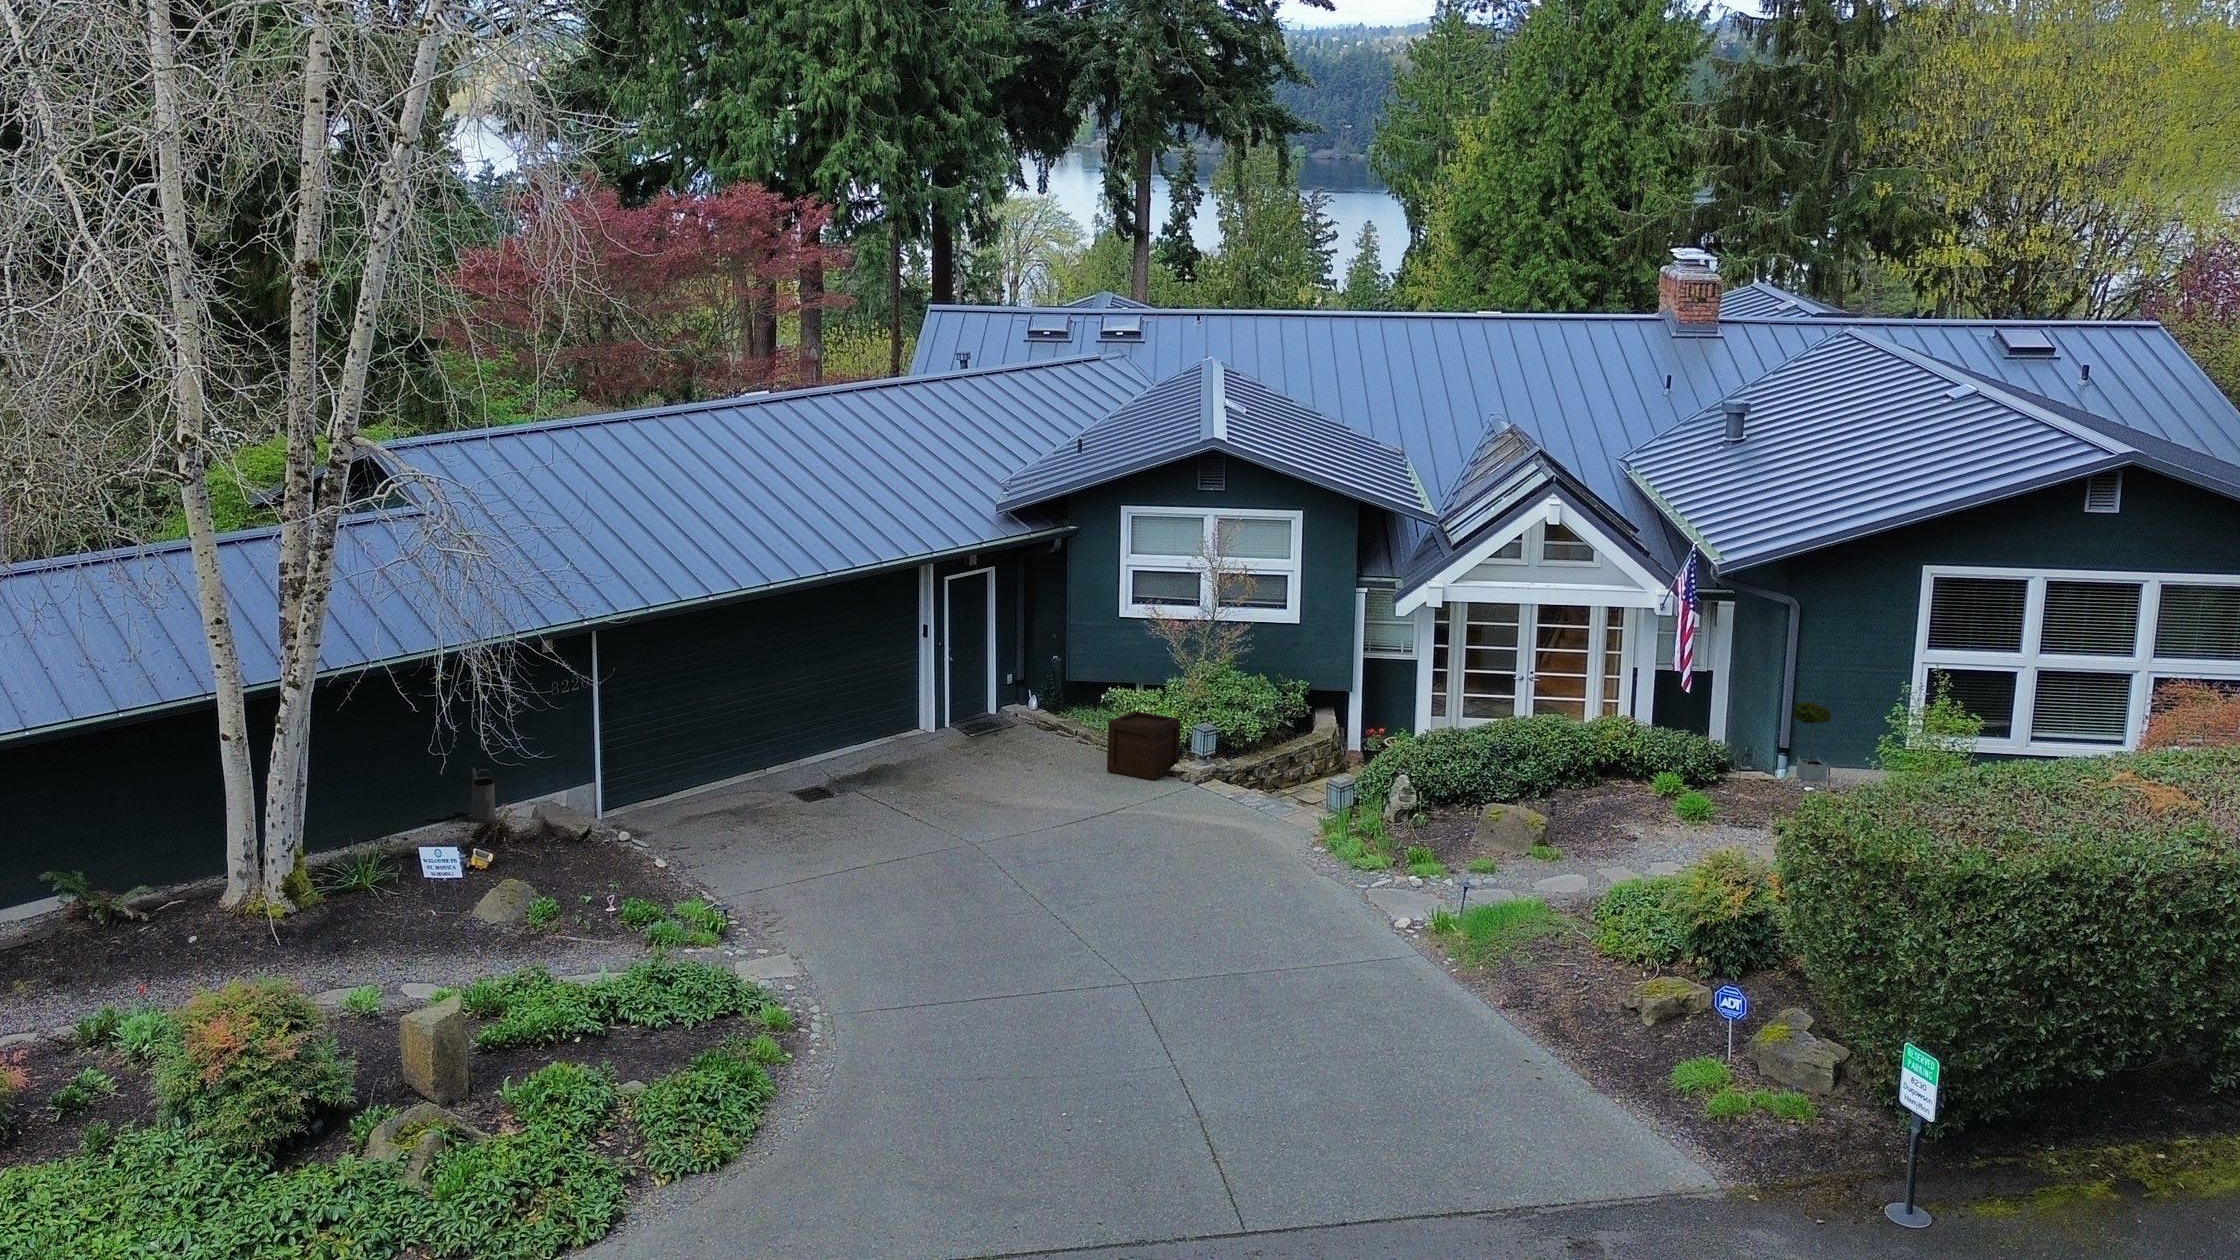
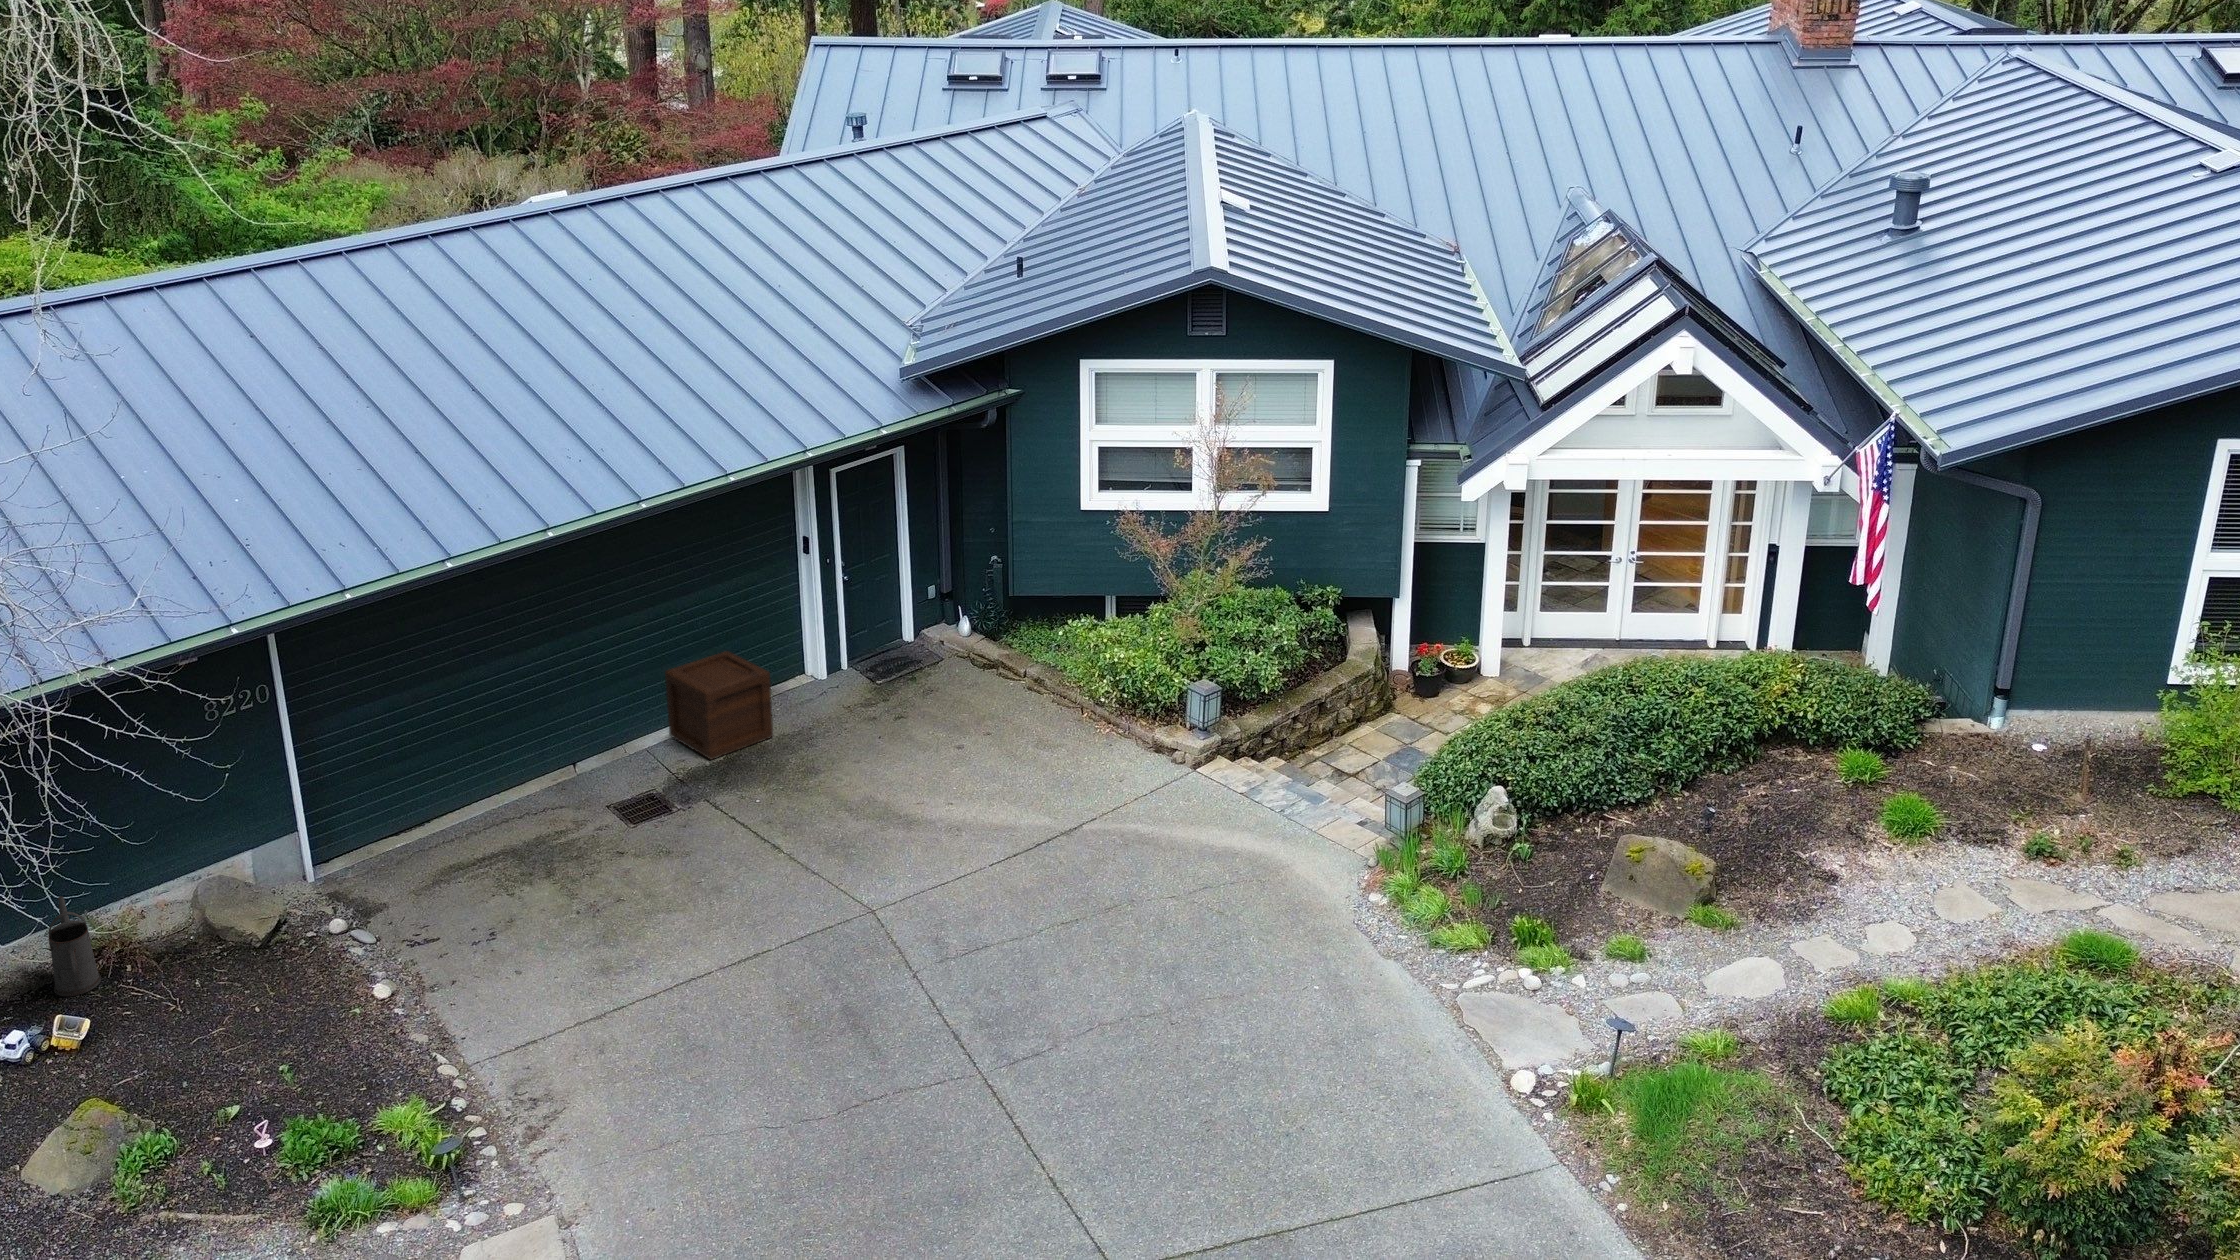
potted tree: present [1794,702,1831,781] -> none [2014,634,2073,739]
wooden crate: present [1107,711,1181,781] -> present [665,651,773,760]

